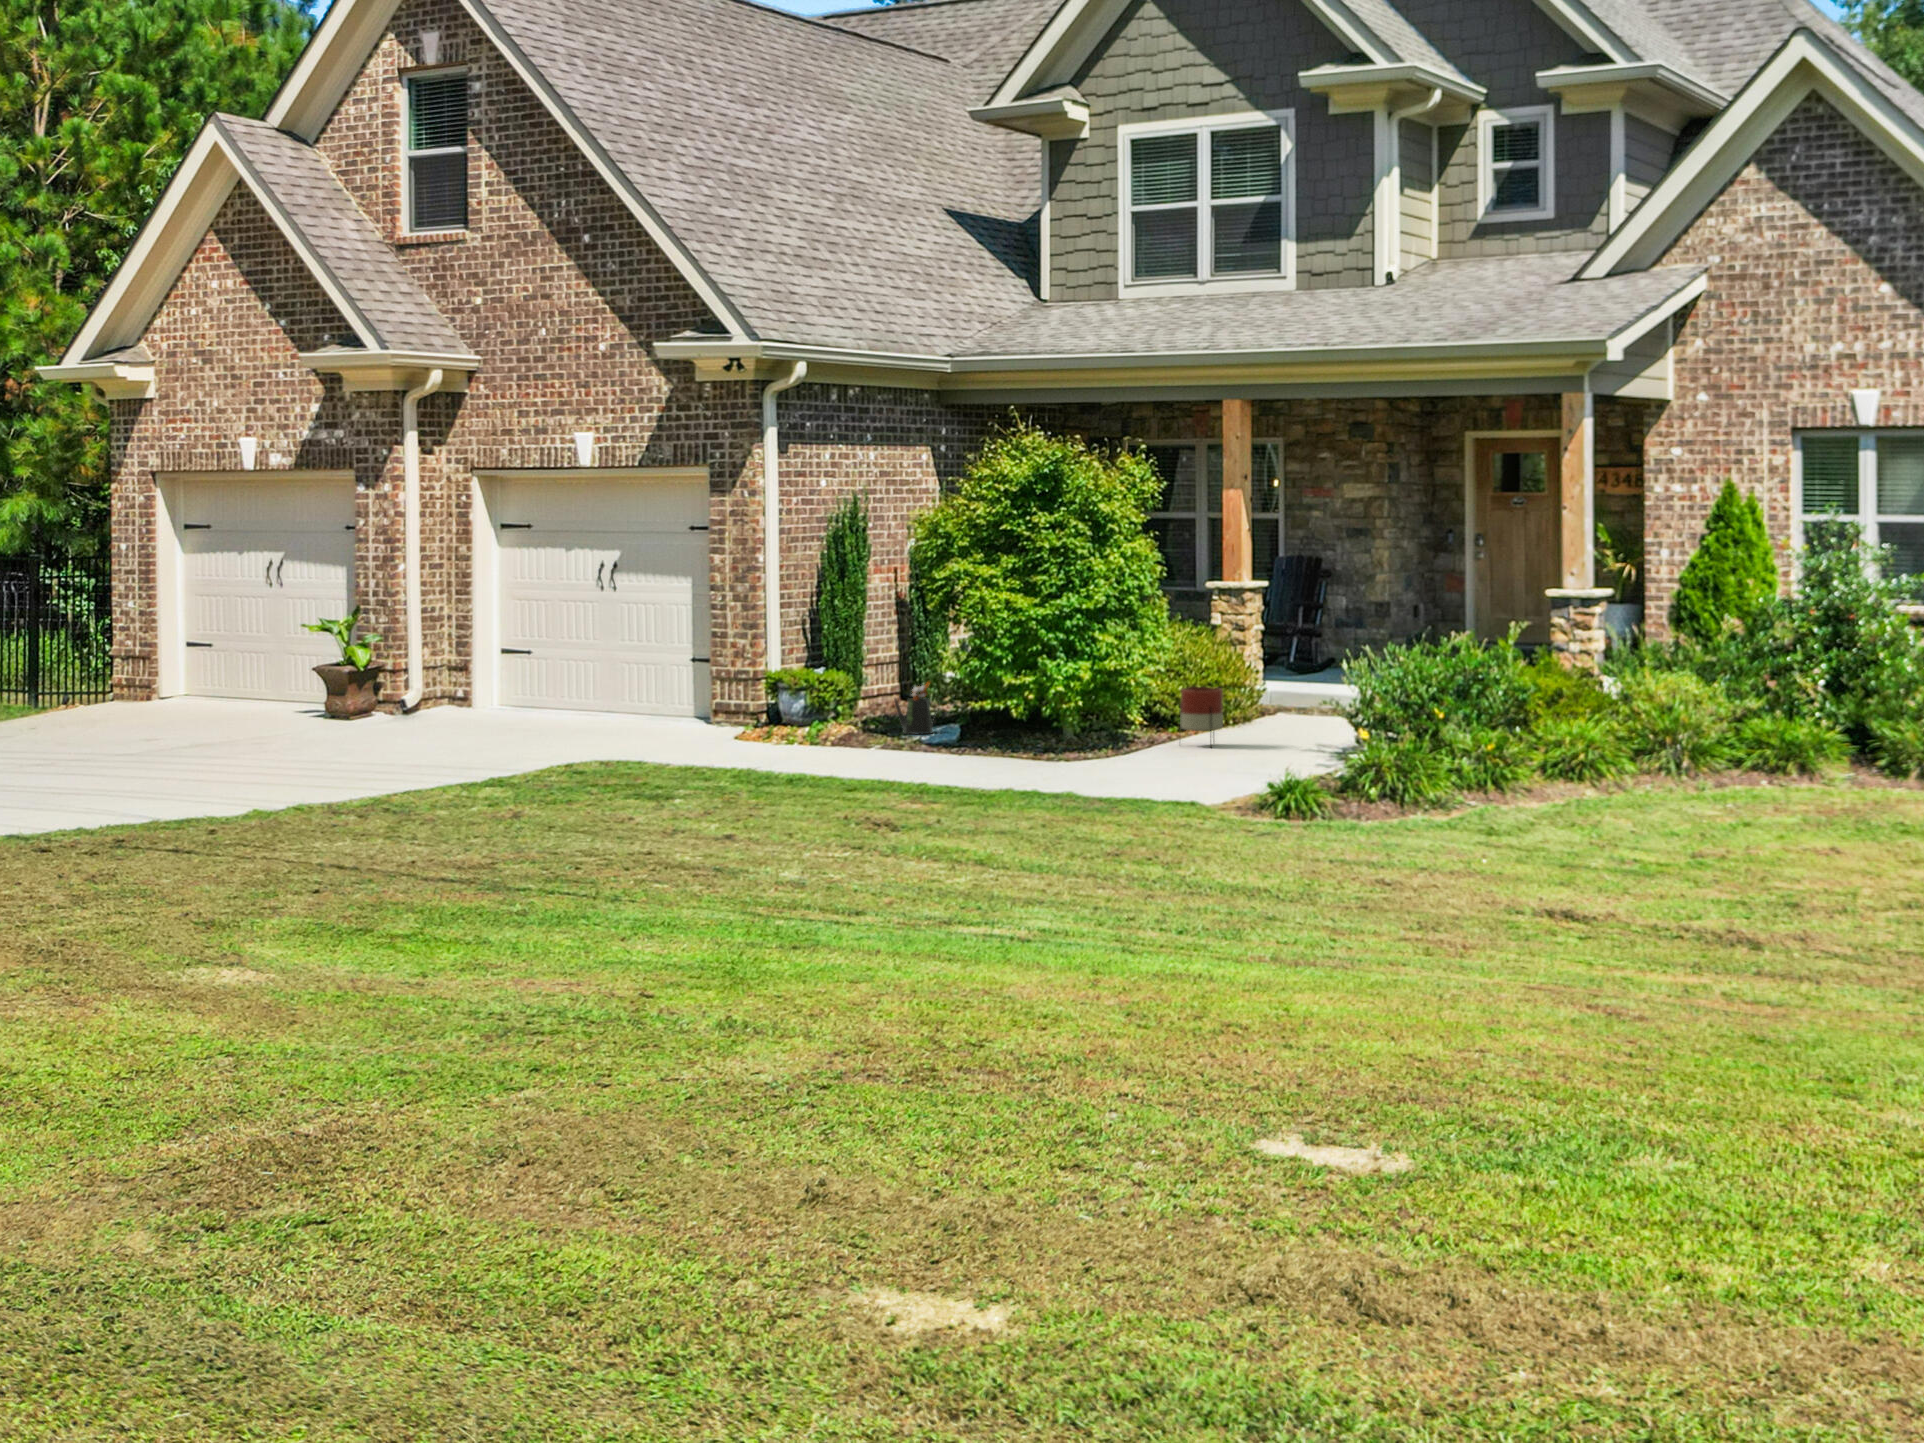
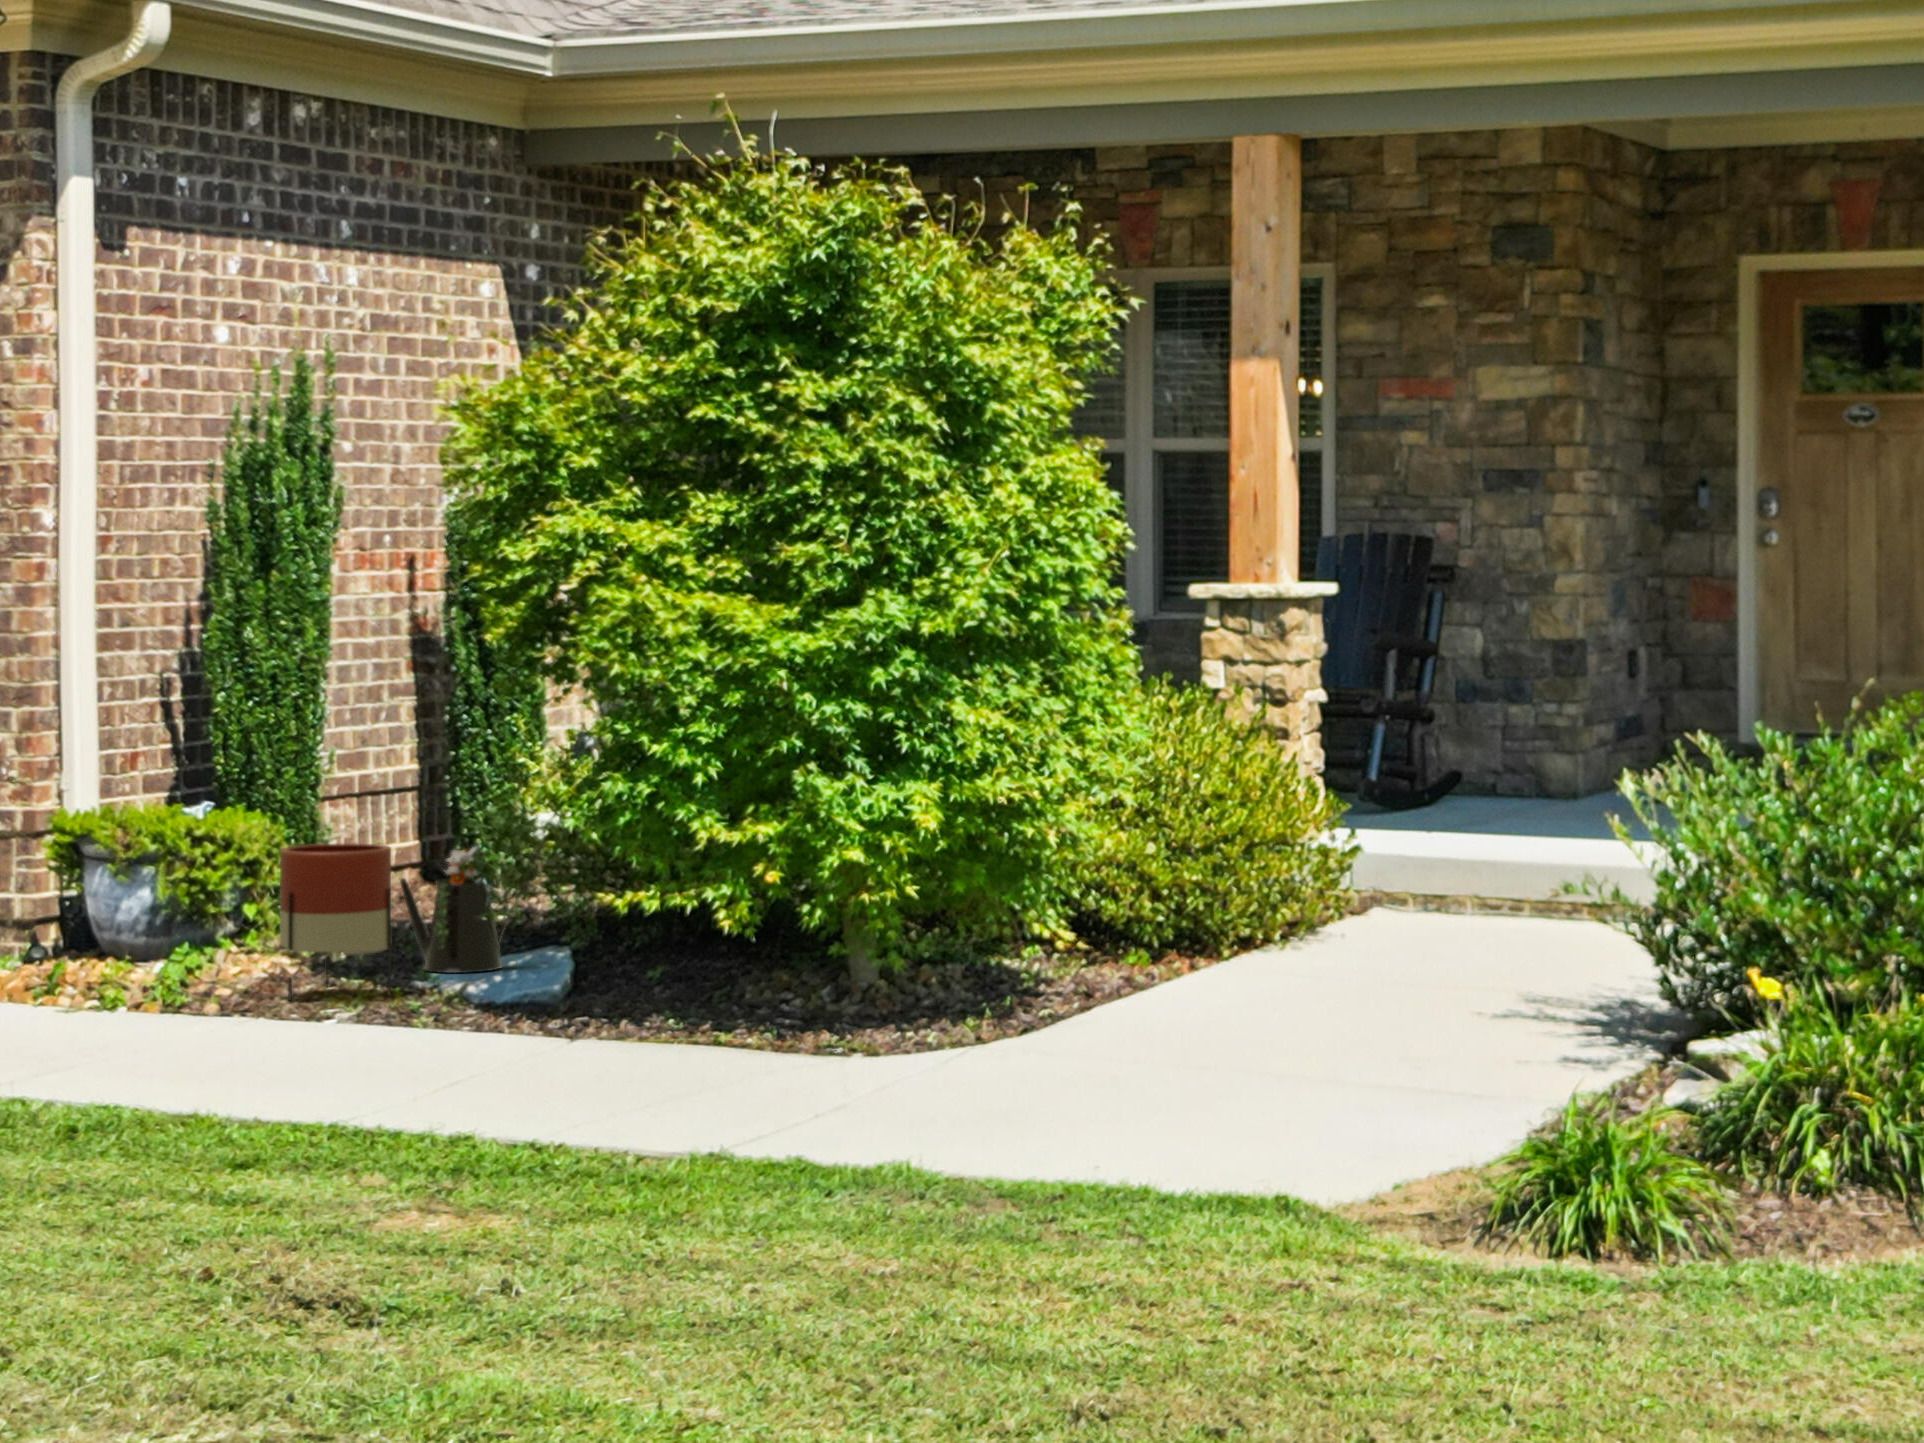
planter: present [1180,687,1223,737] -> present [279,843,391,1001]

